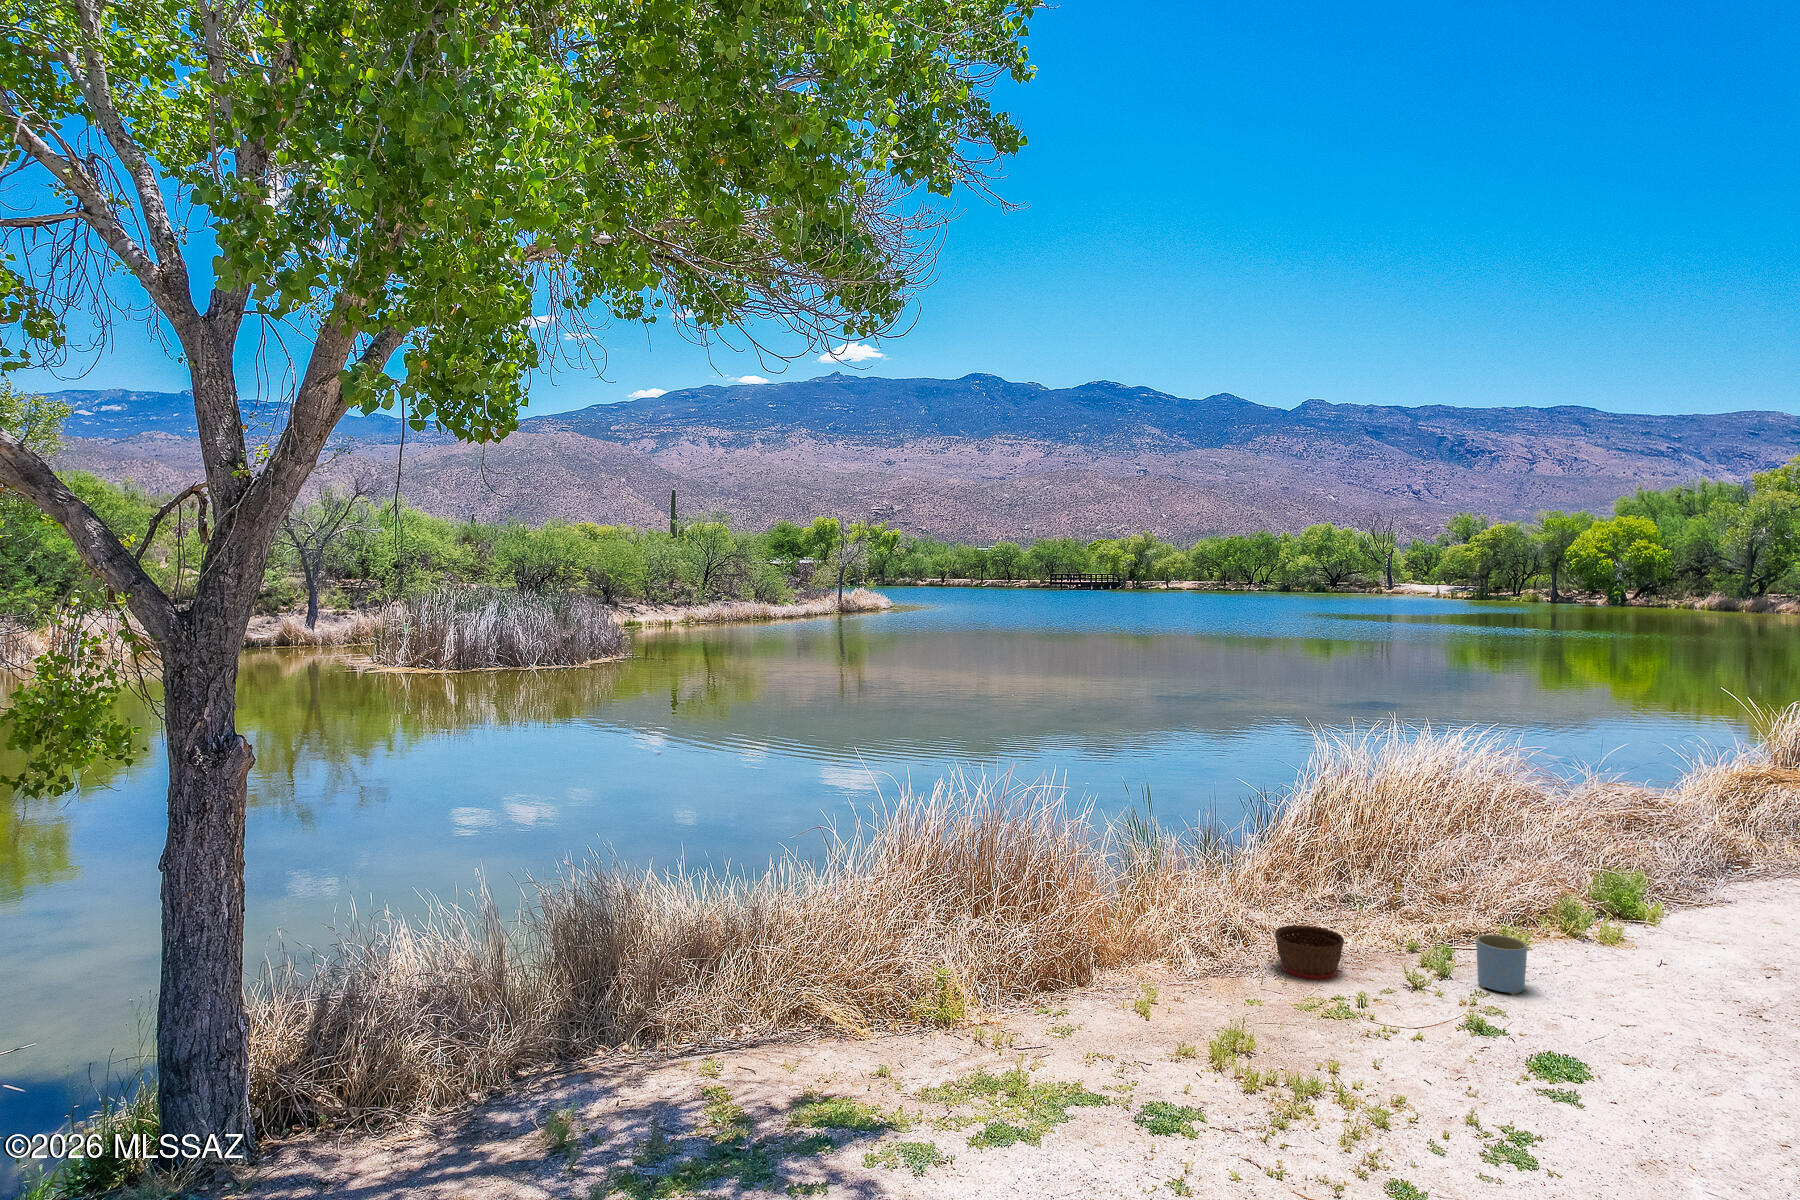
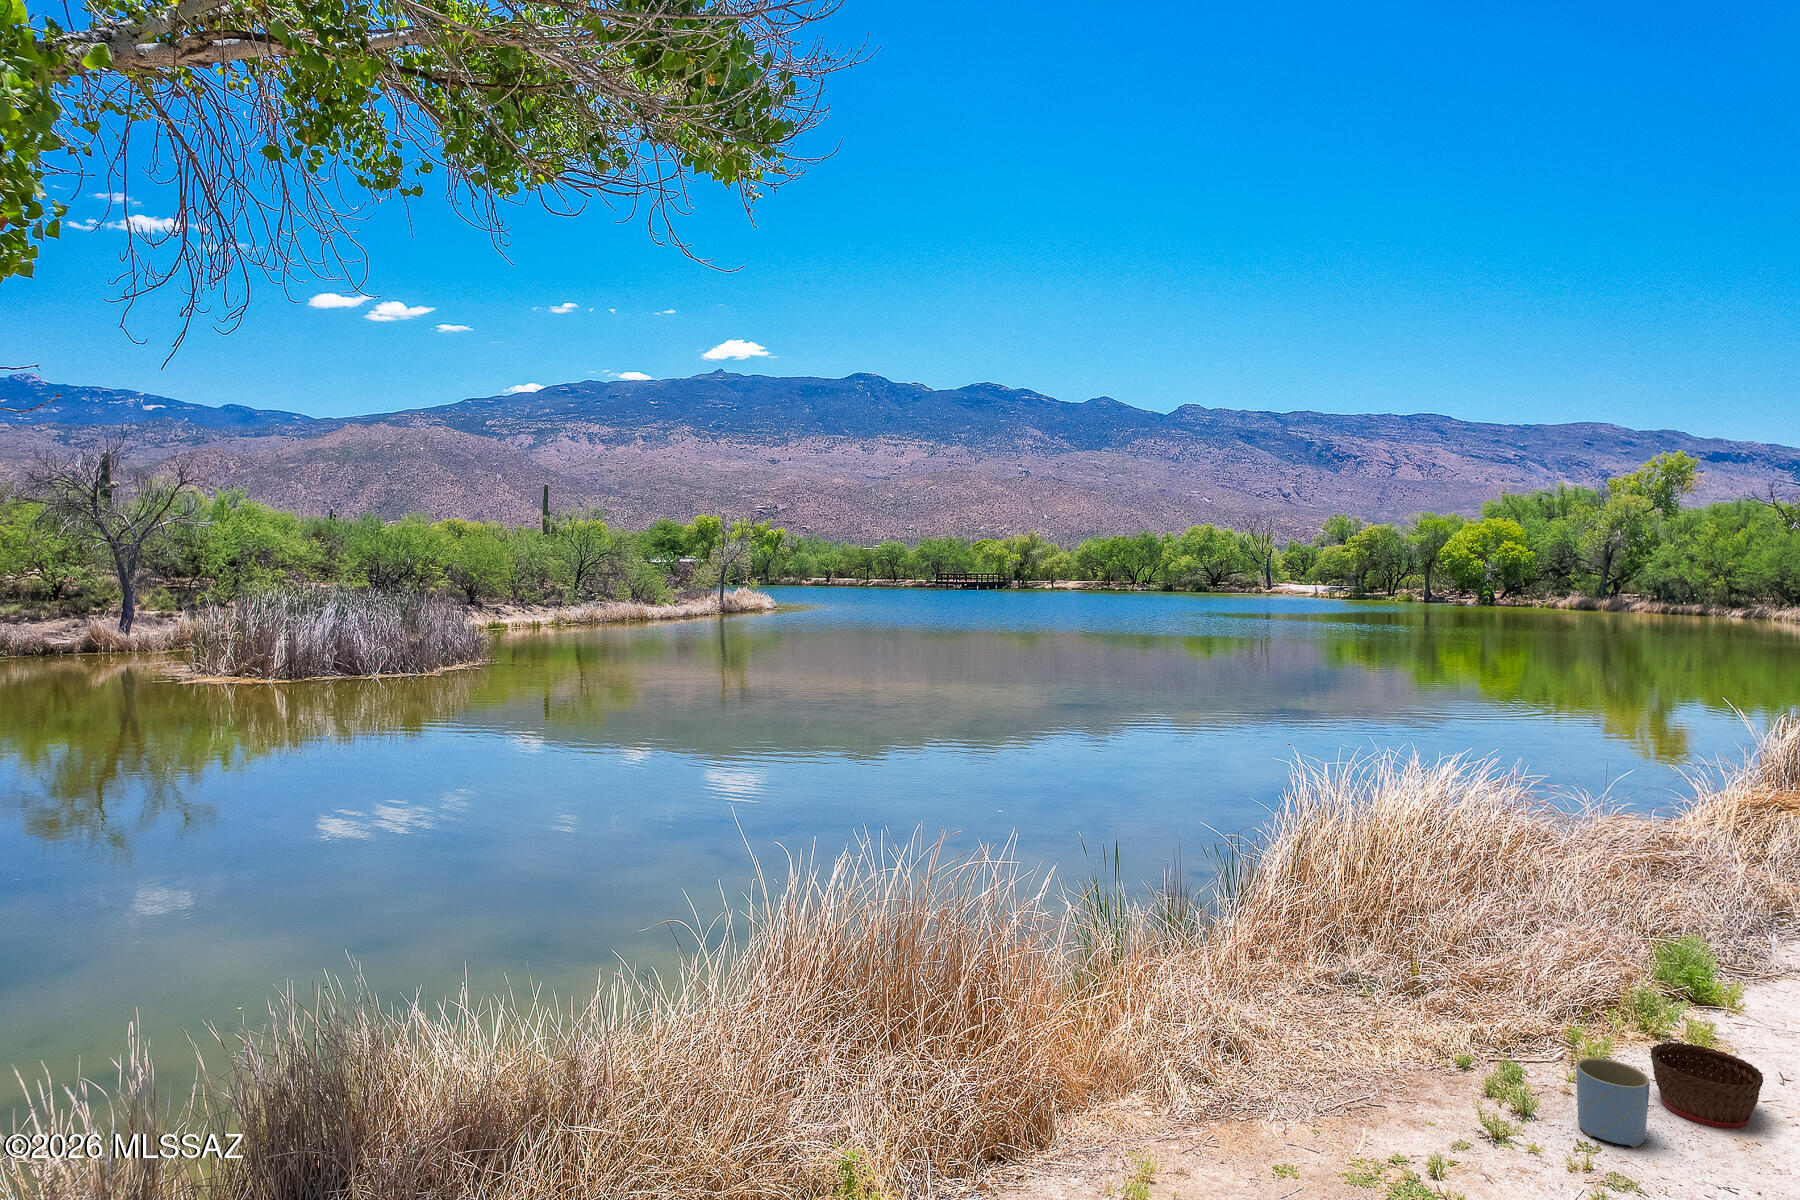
basket: present [1275,925,1344,980] -> present [1650,1043,1763,1129]

